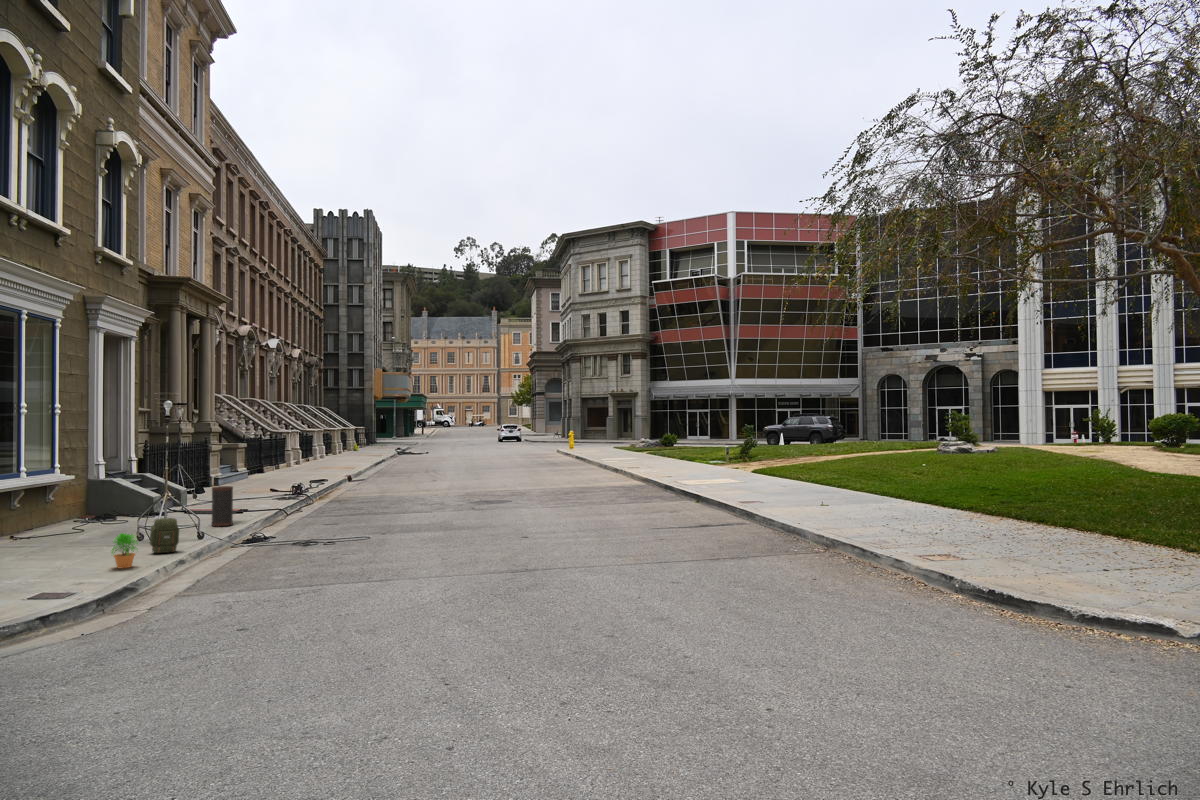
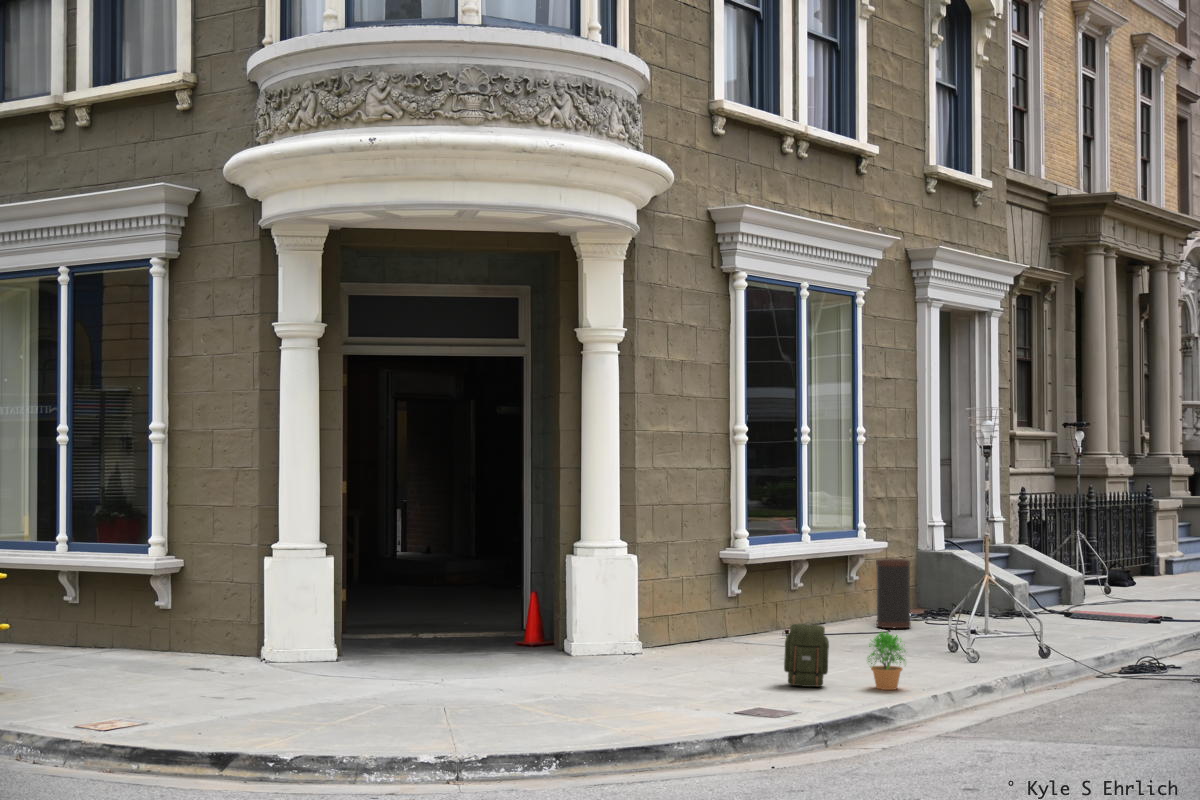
trash can: present [211,486,233,527] -> present [876,559,911,628]
backpack: present [150,518,179,553] -> present [784,622,829,687]

